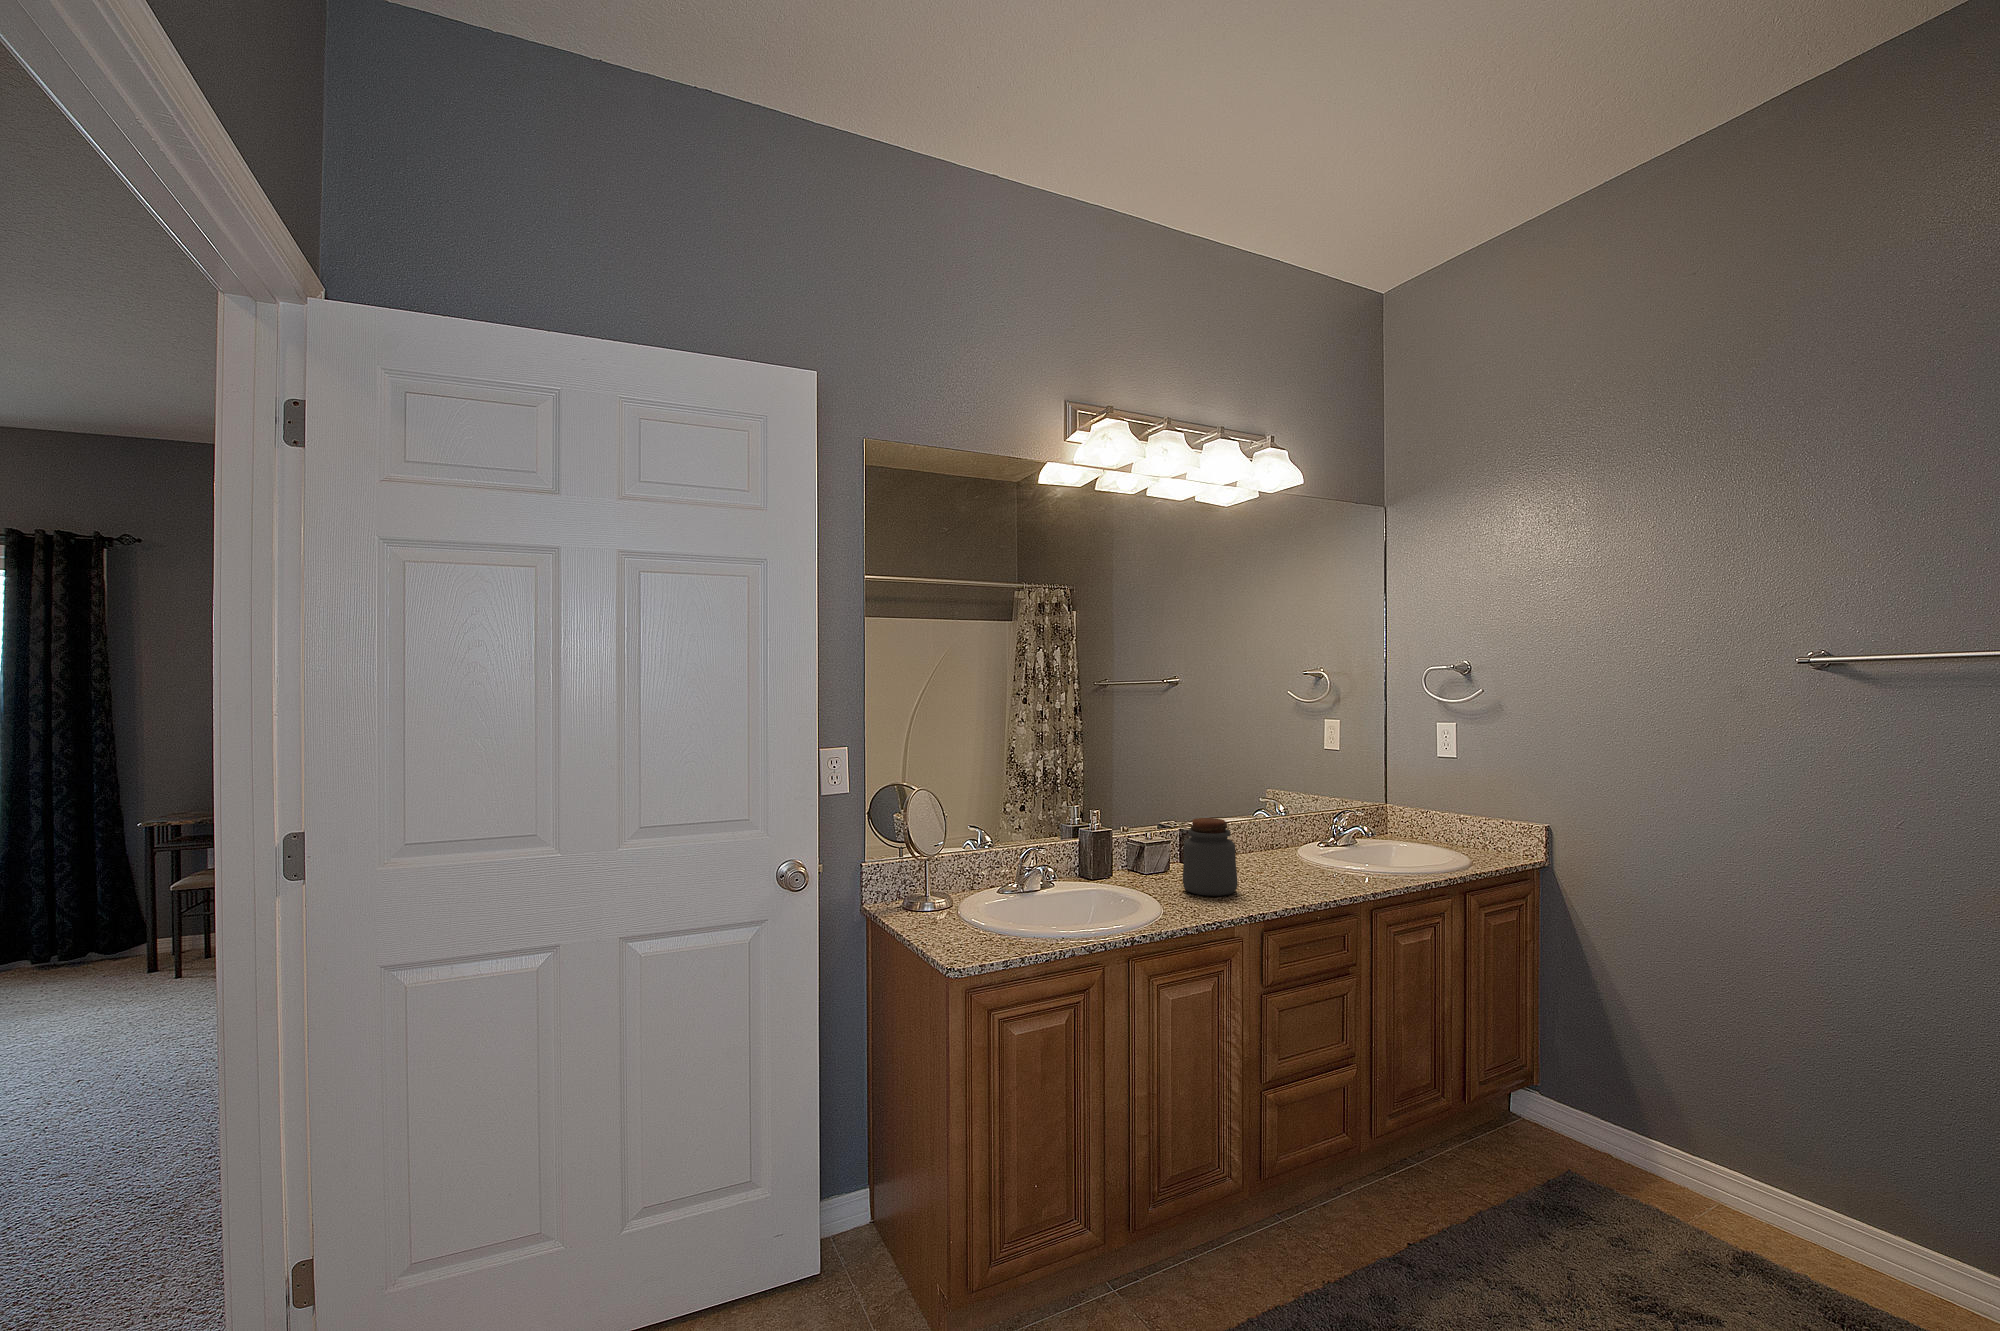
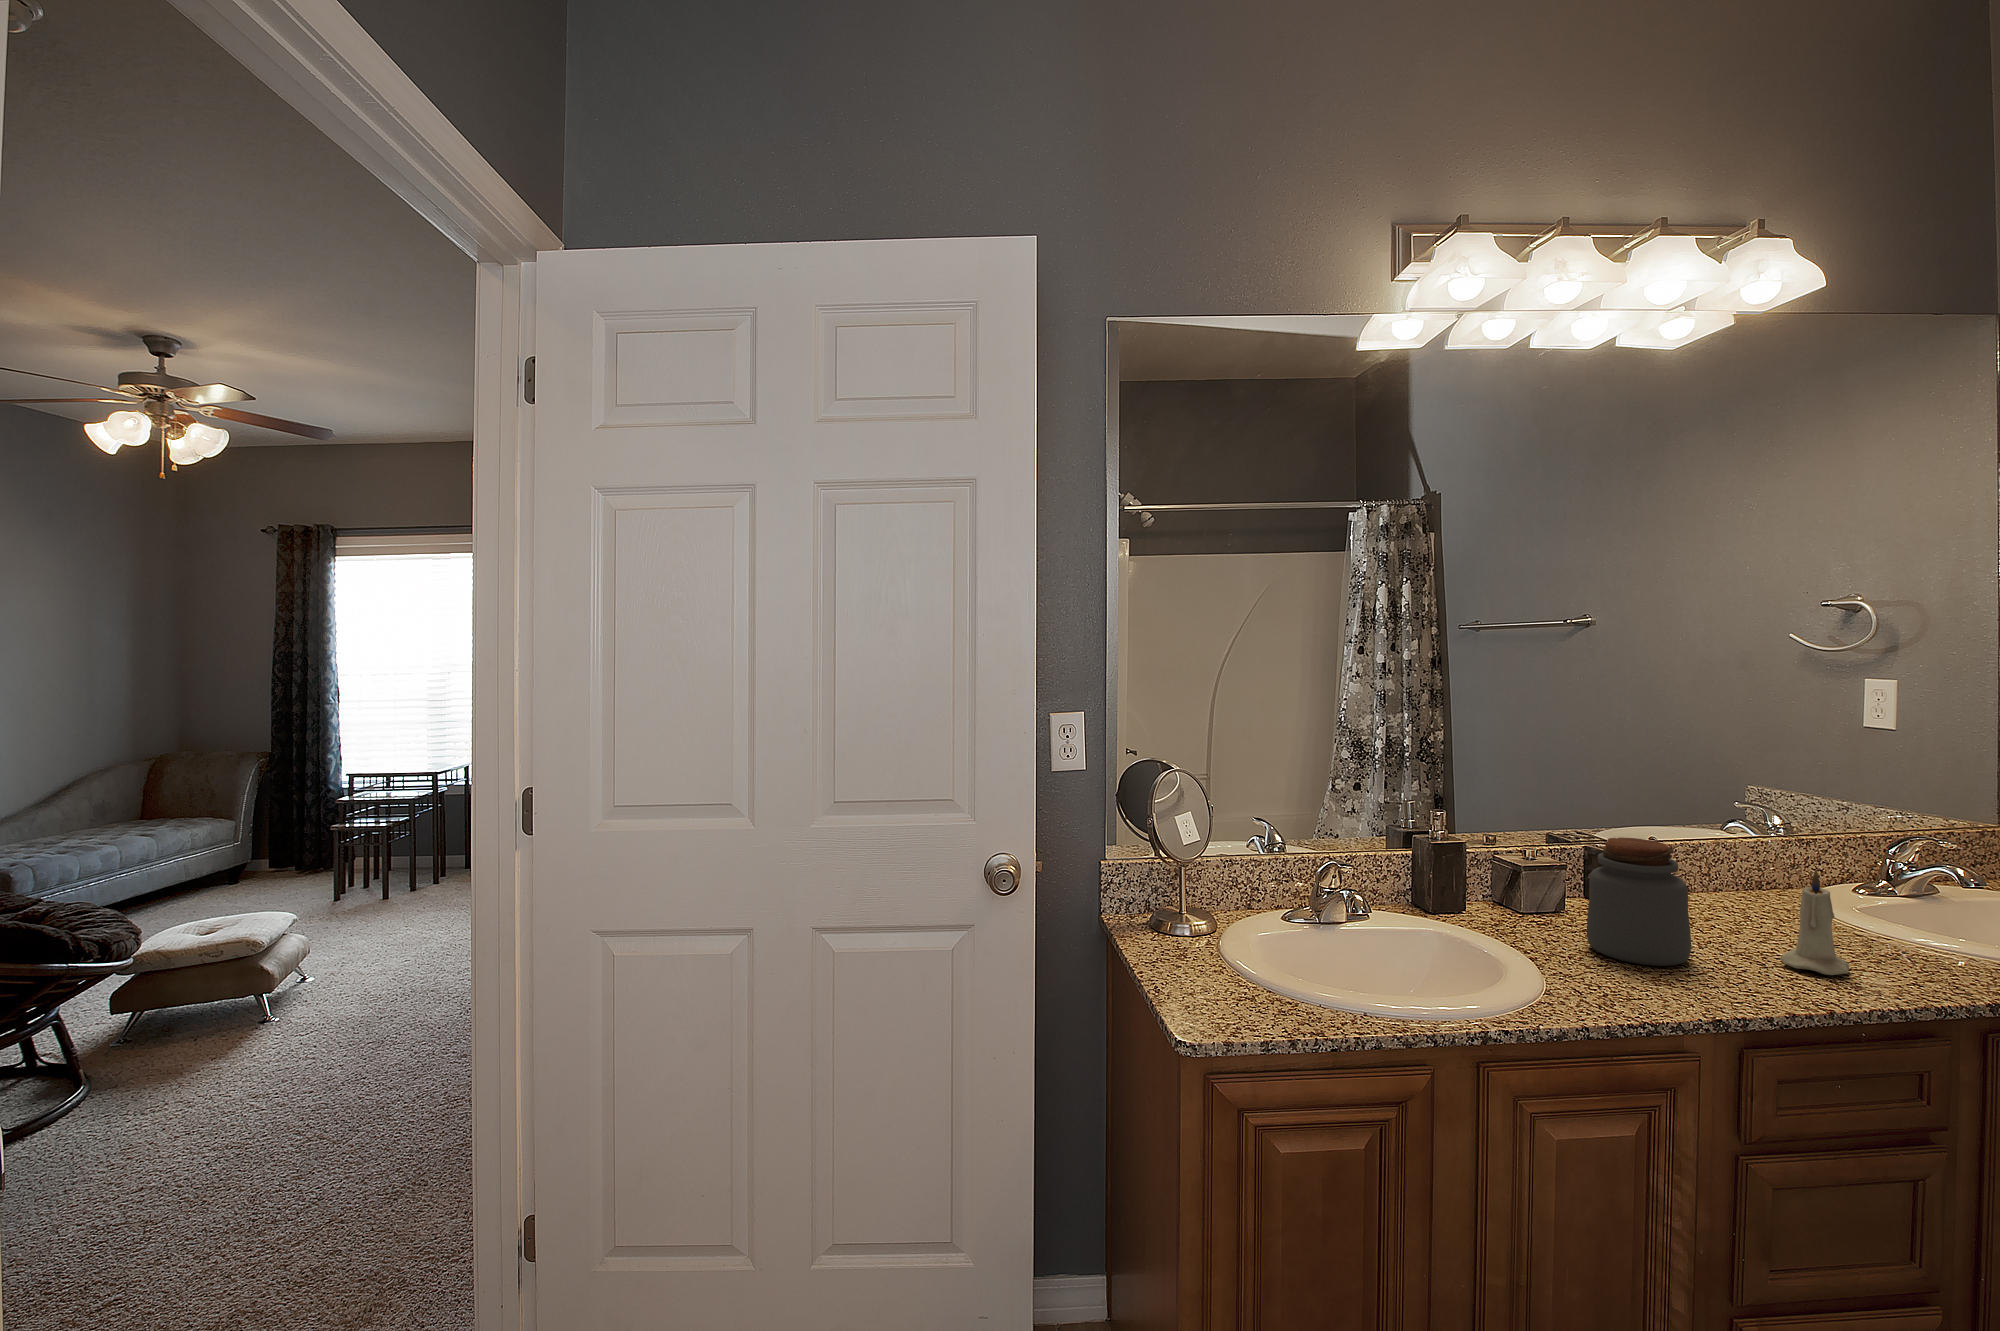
candle: none [1281,829,1313,891] -> present [1780,870,1849,975]

